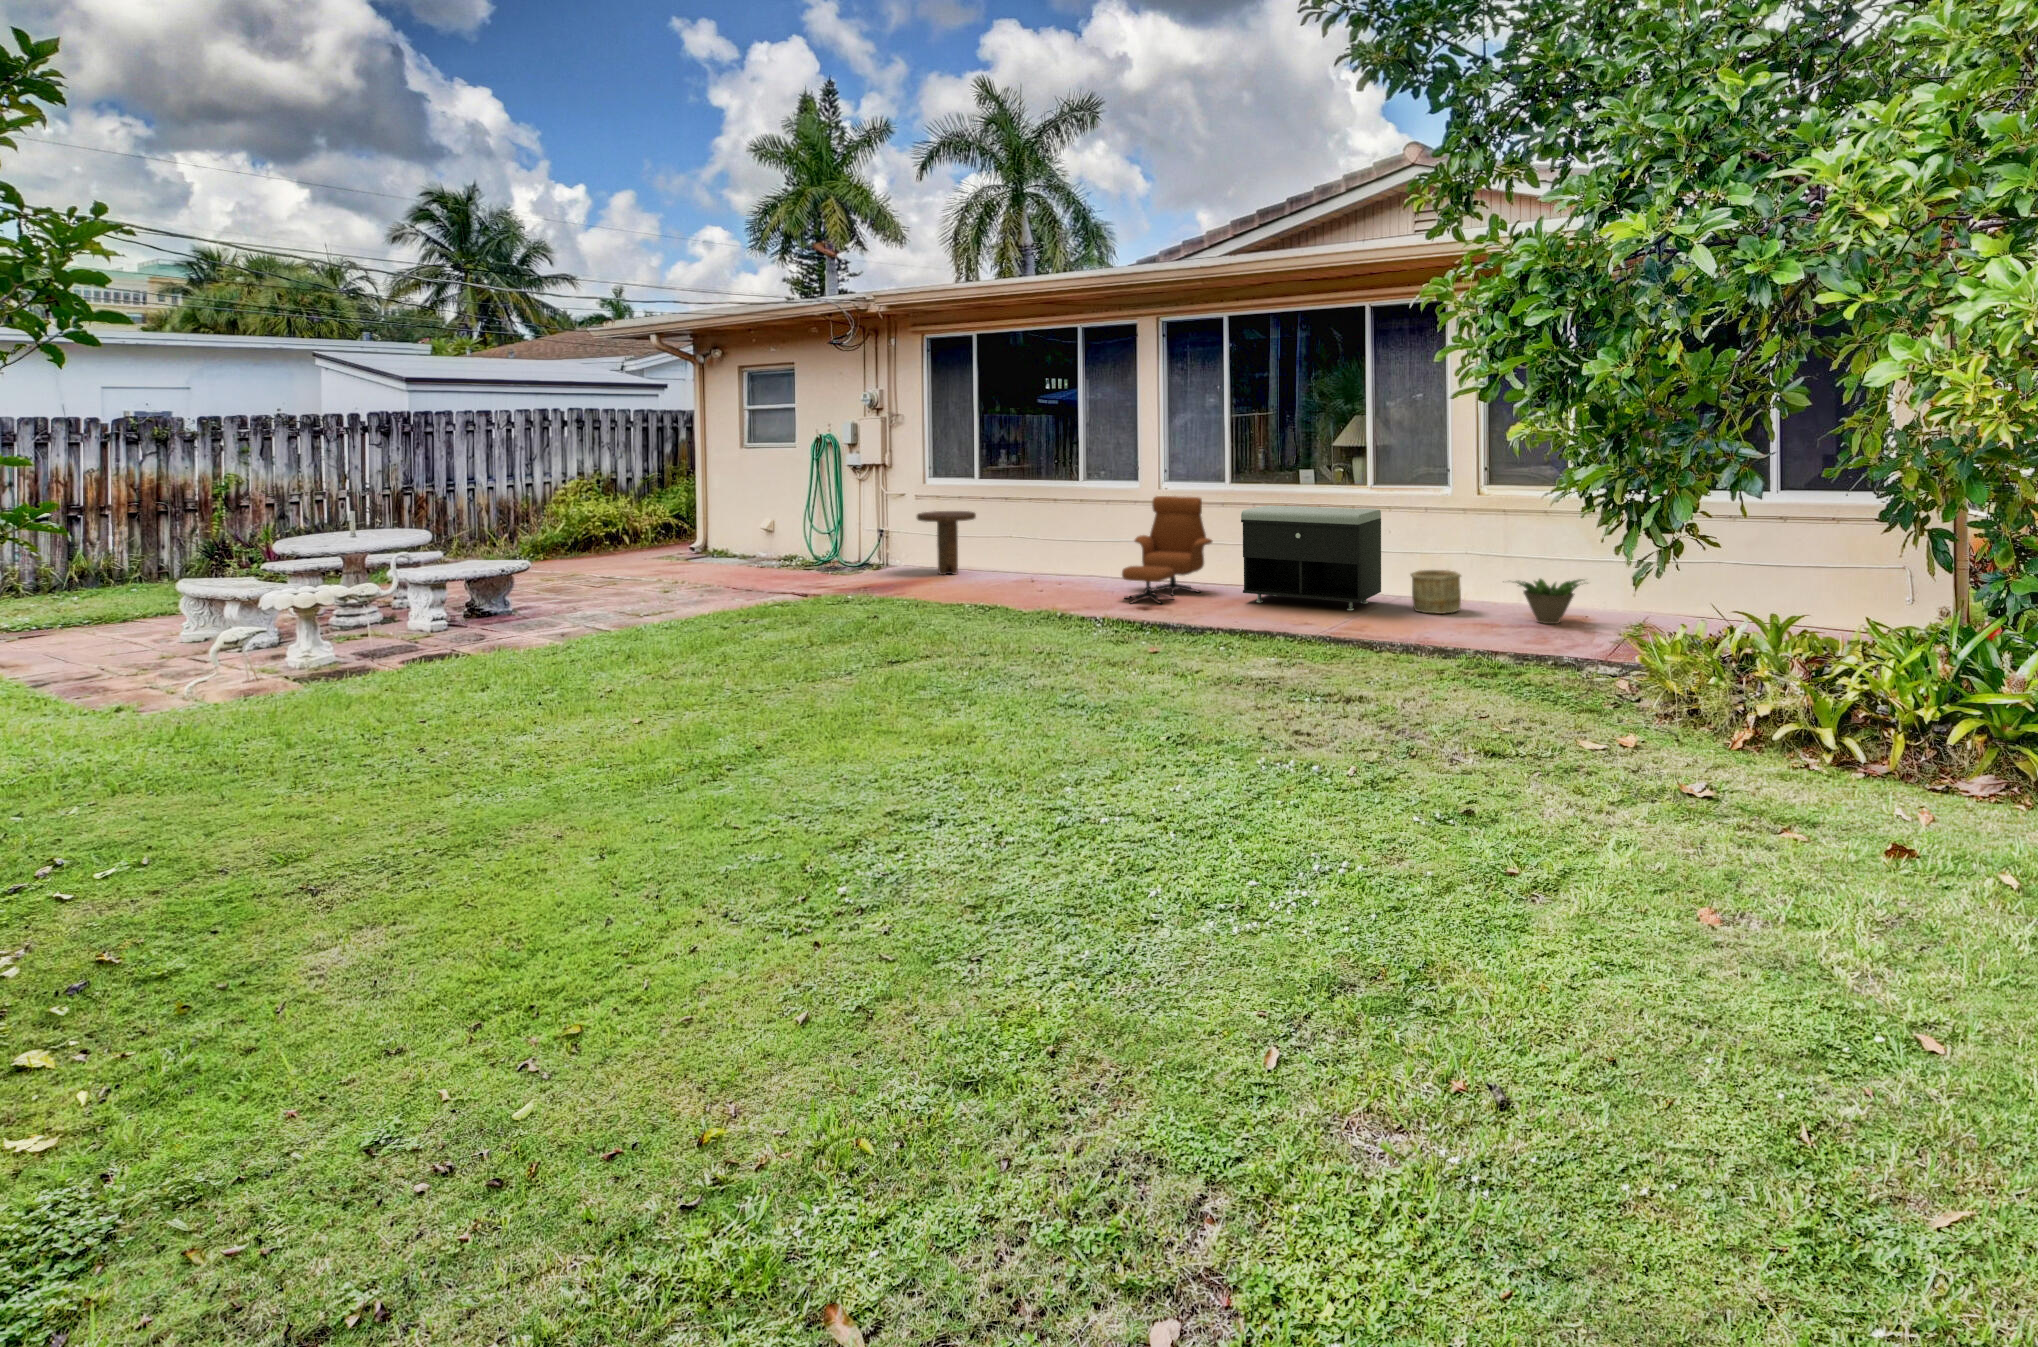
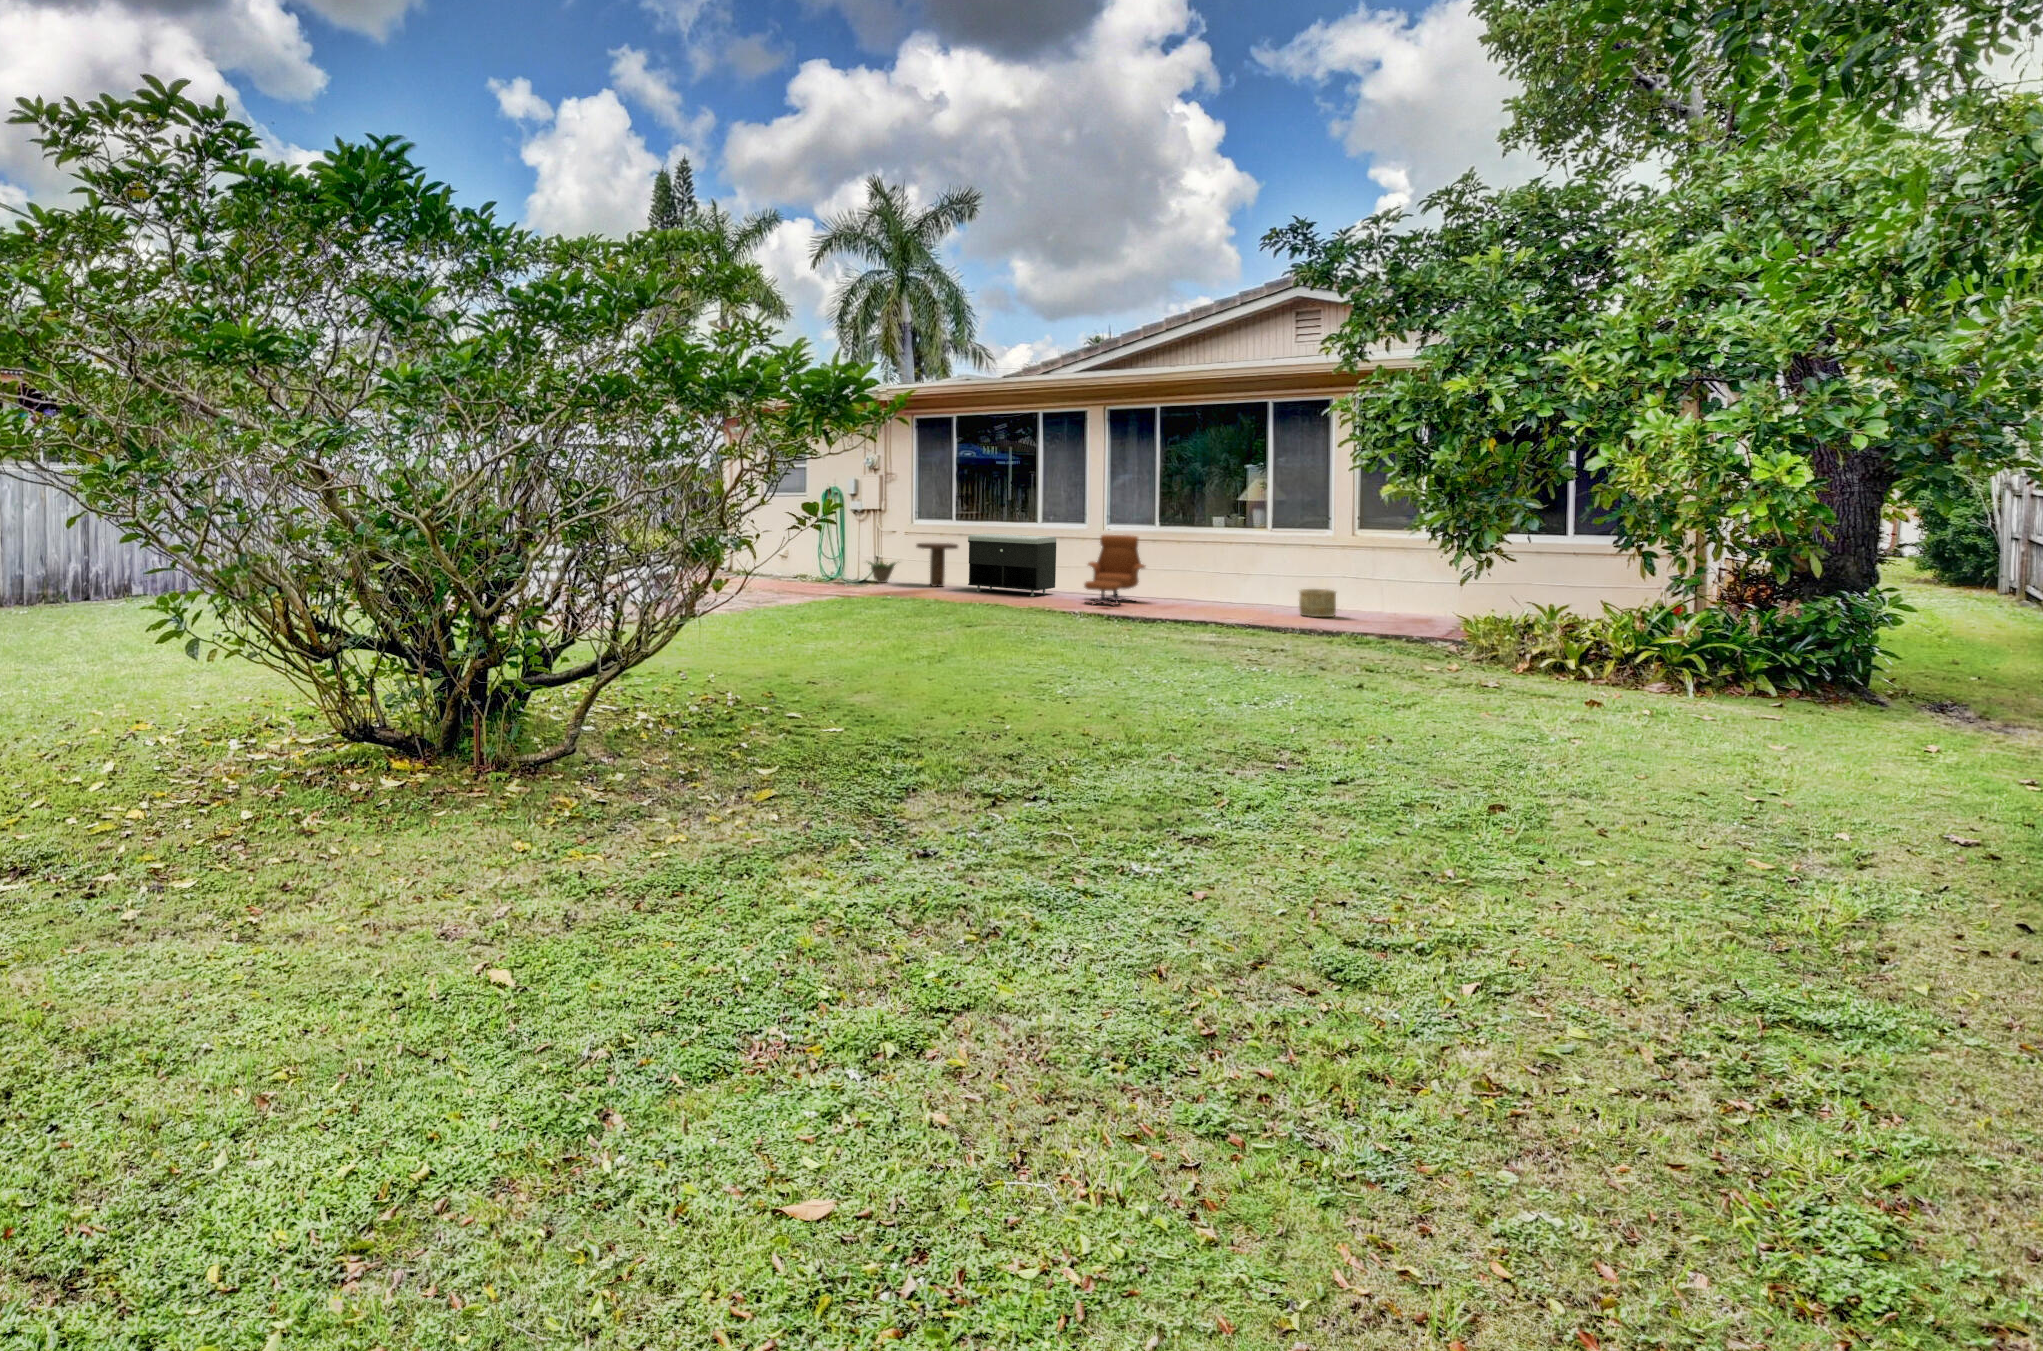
storage bench: present [1241,506,1381,611] -> present [968,534,1056,596]
decorative plant: present [1516,579,1582,624] -> present [868,562,896,583]

